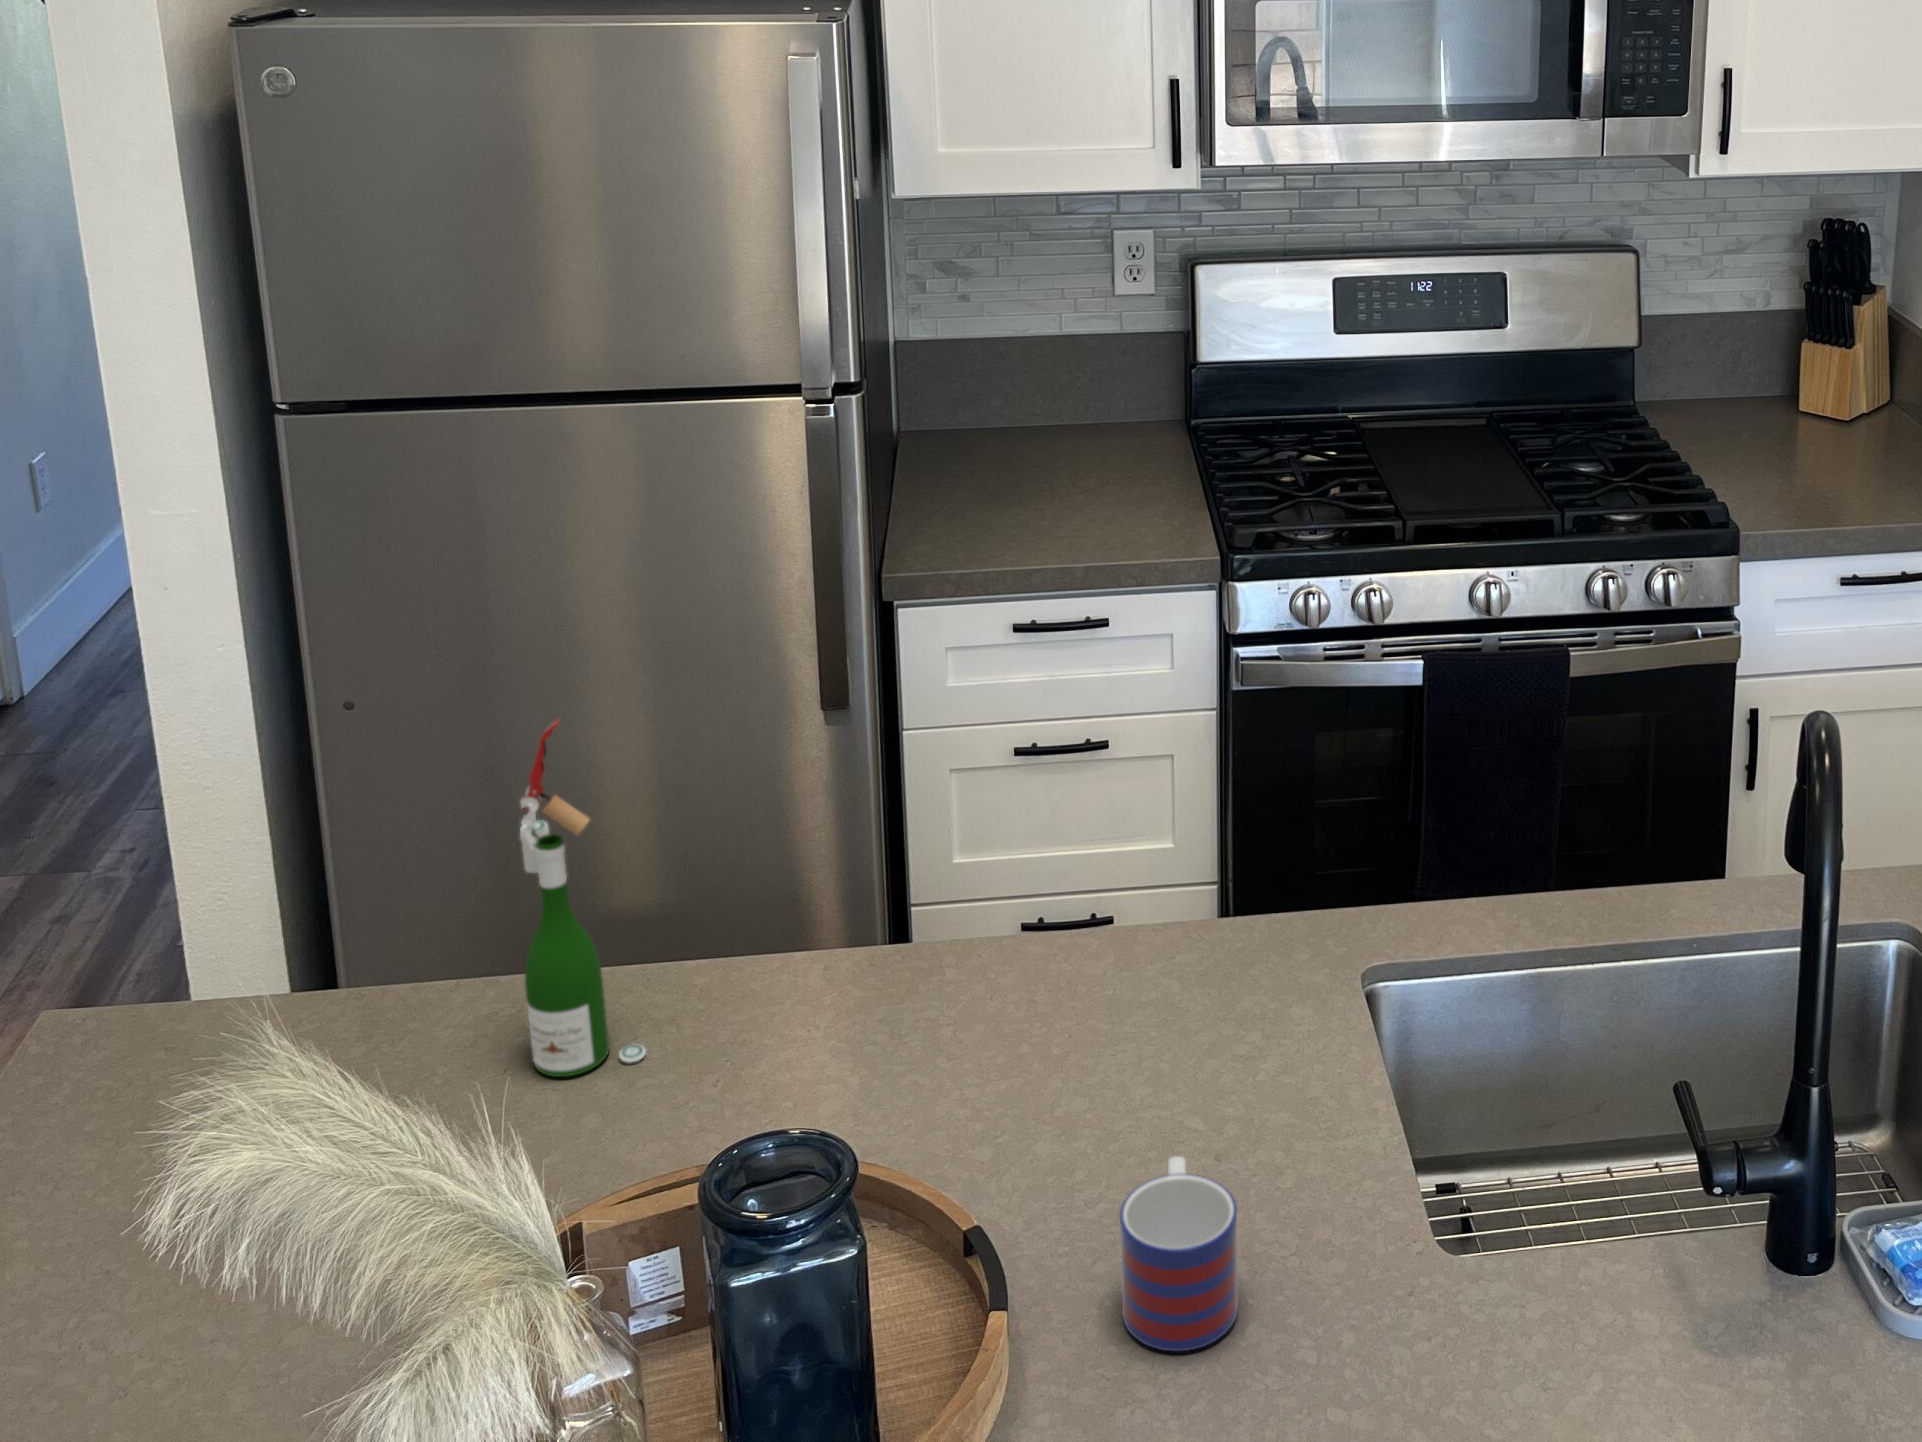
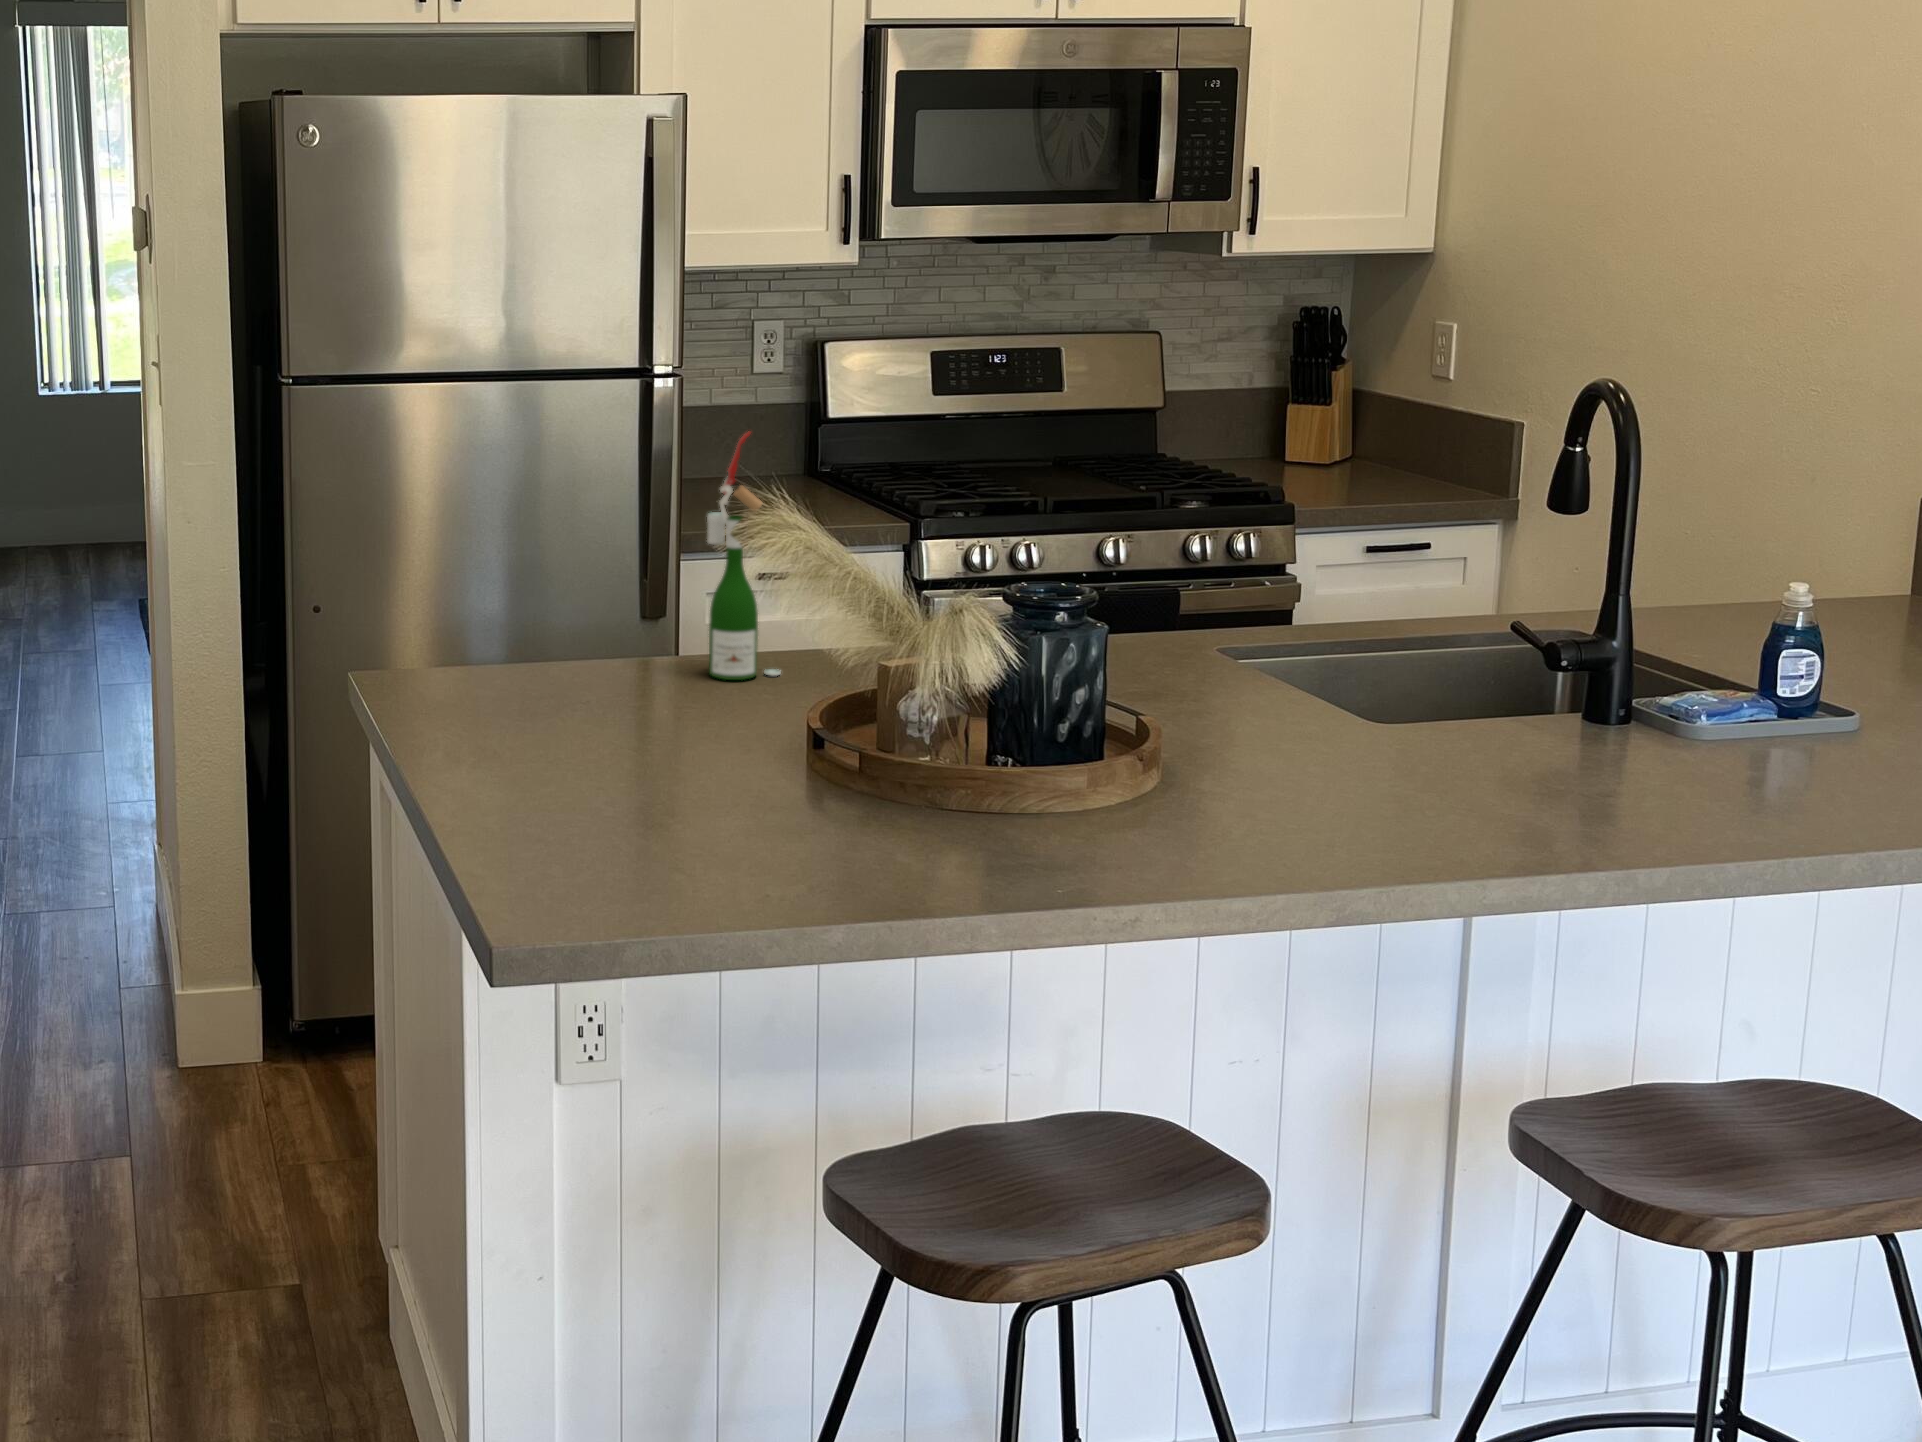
mug: present [1120,1156,1238,1351] -> none [1197,658,1279,749]

